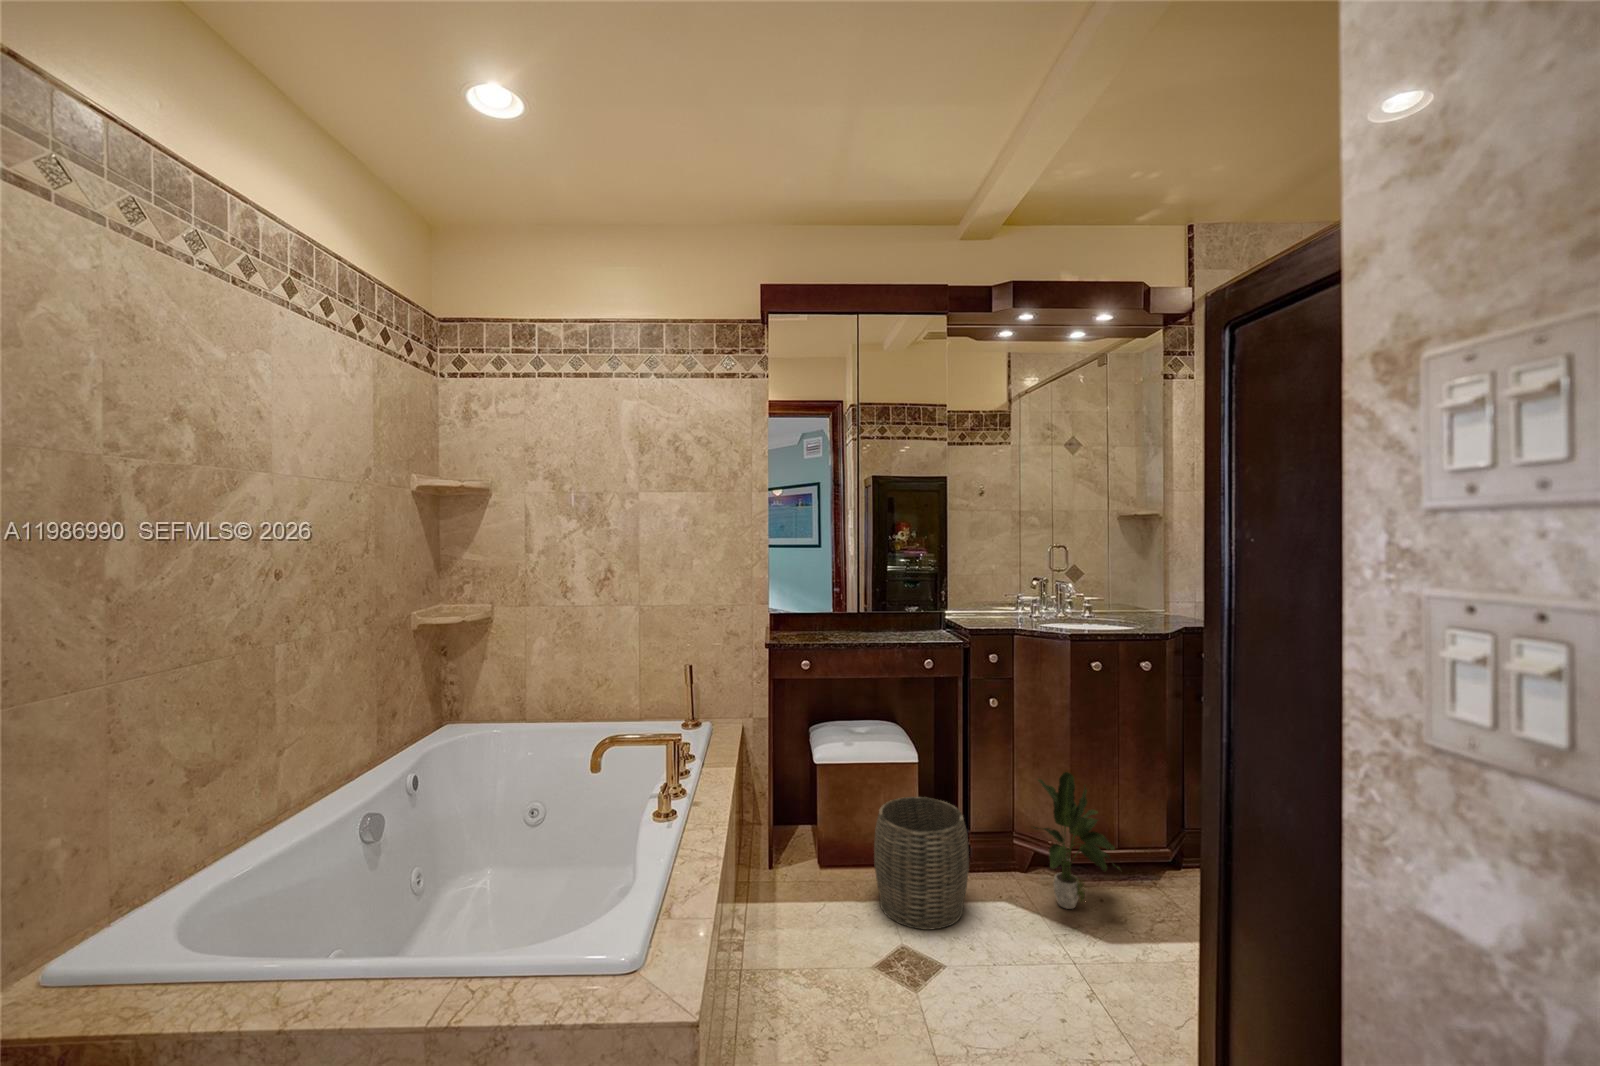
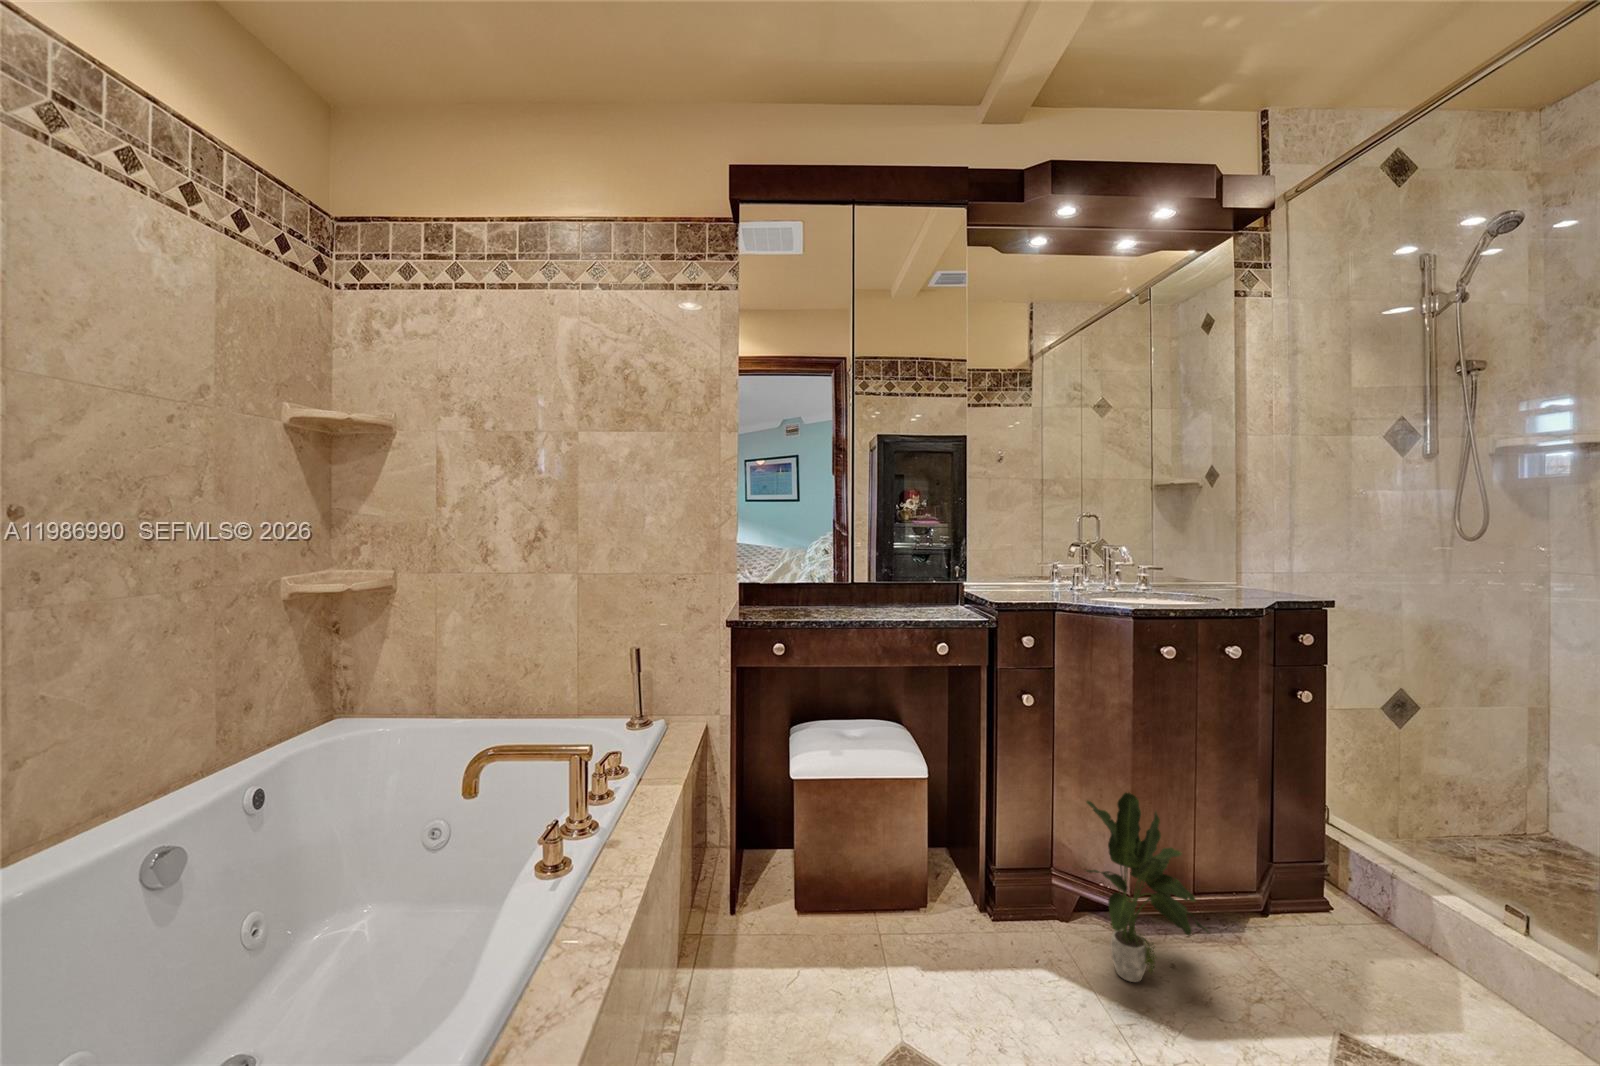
woven basket: present [874,797,969,930] -> none [868,822,996,1014]

